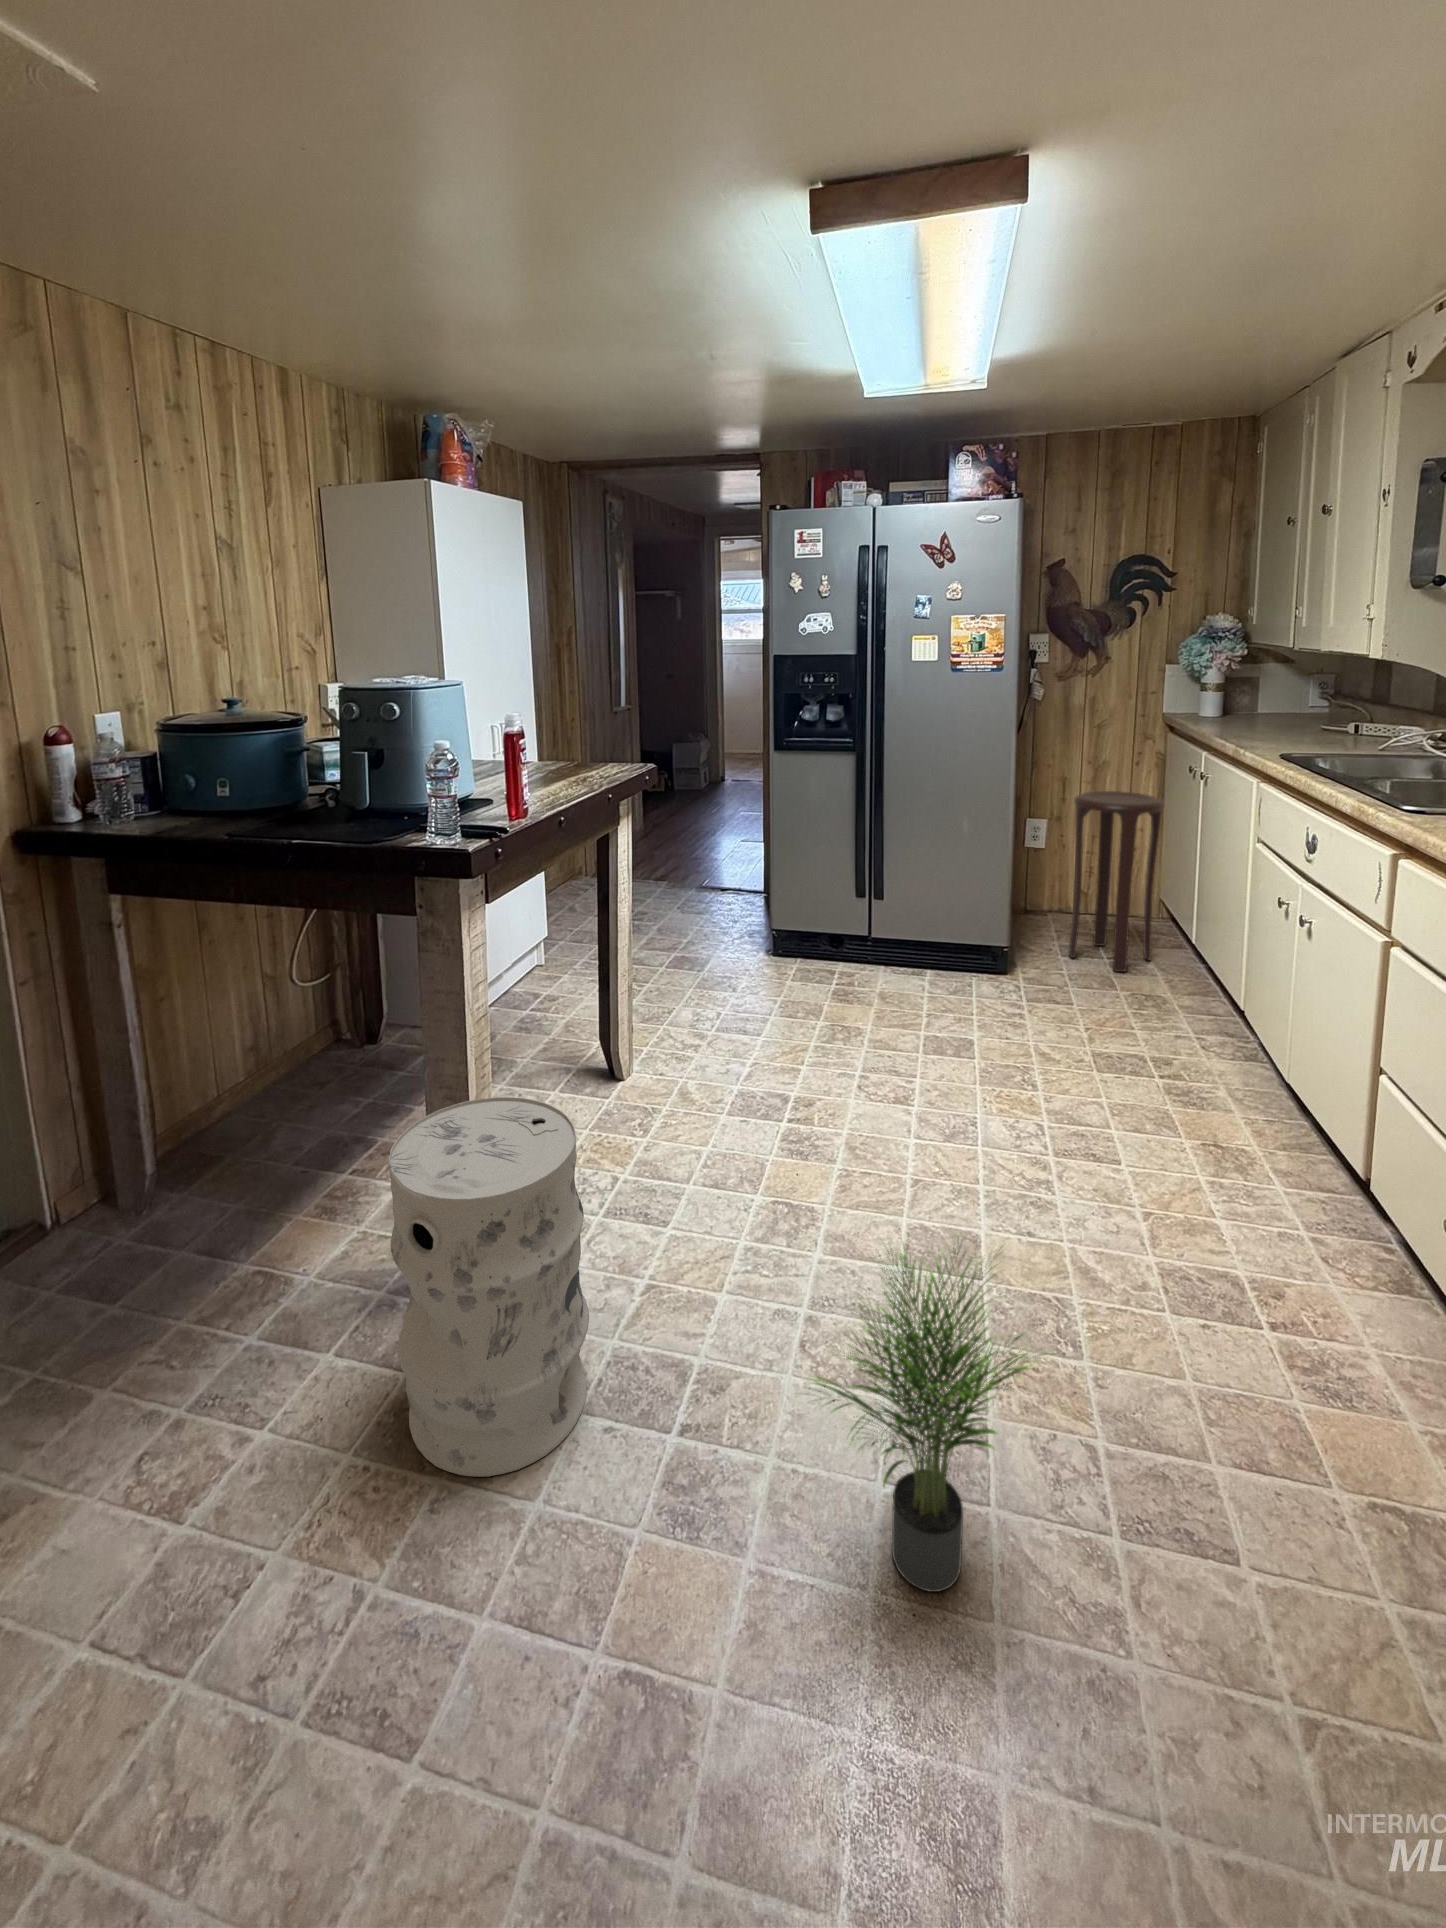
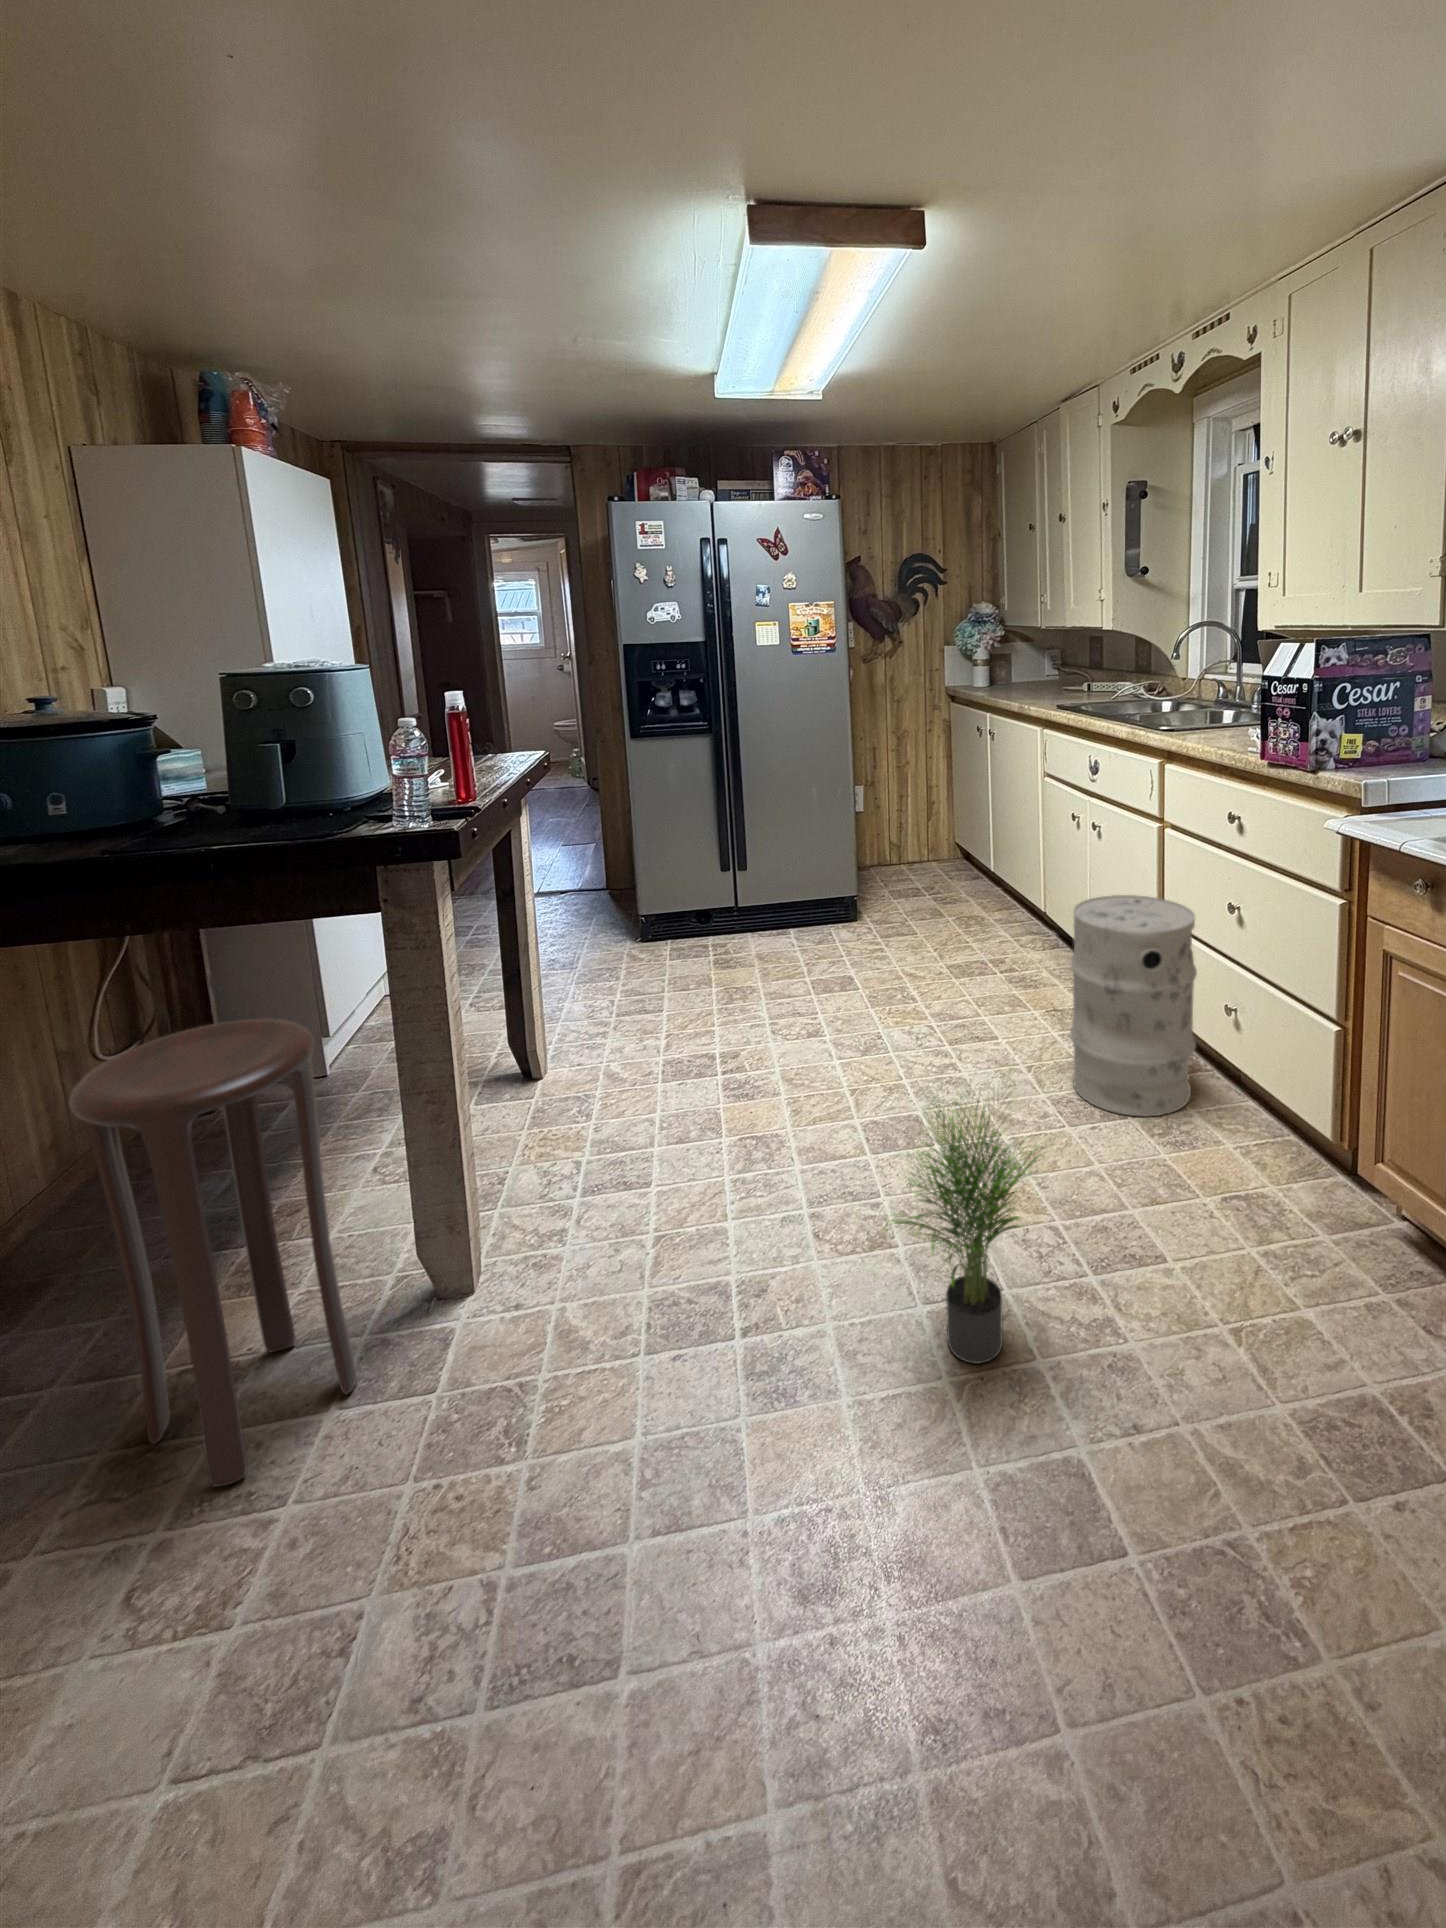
stool: present [1069,791,1165,972] -> present [69,1019,357,1487]
trash can: present [389,1097,589,1477] -> present [1070,895,1197,1117]

